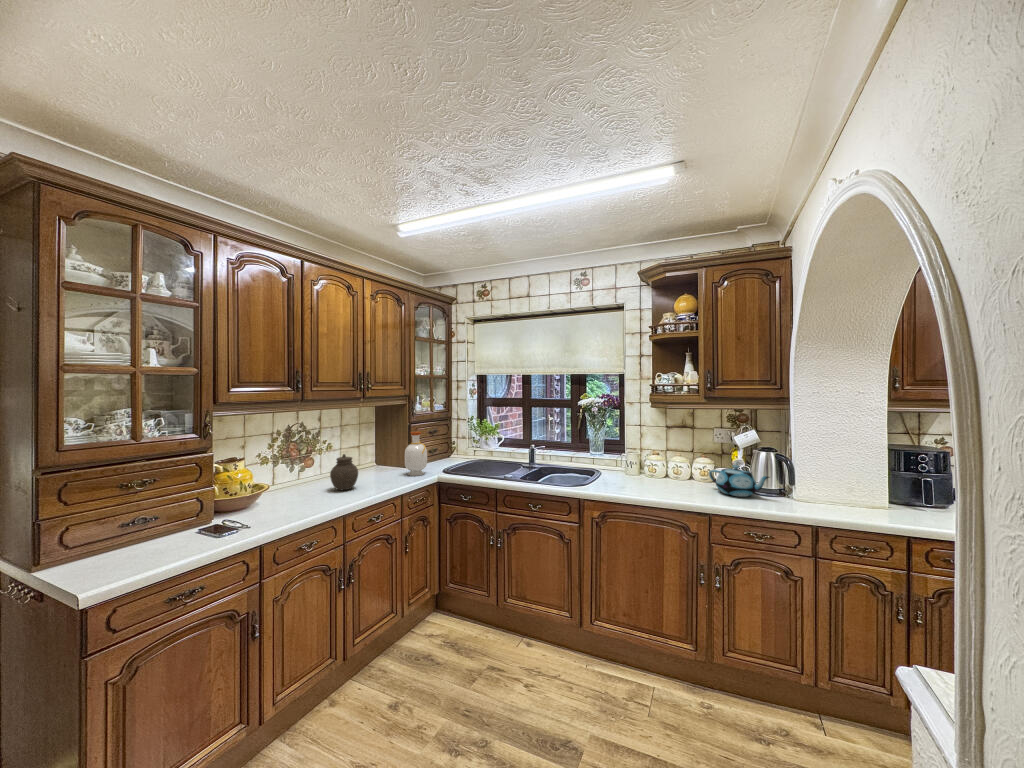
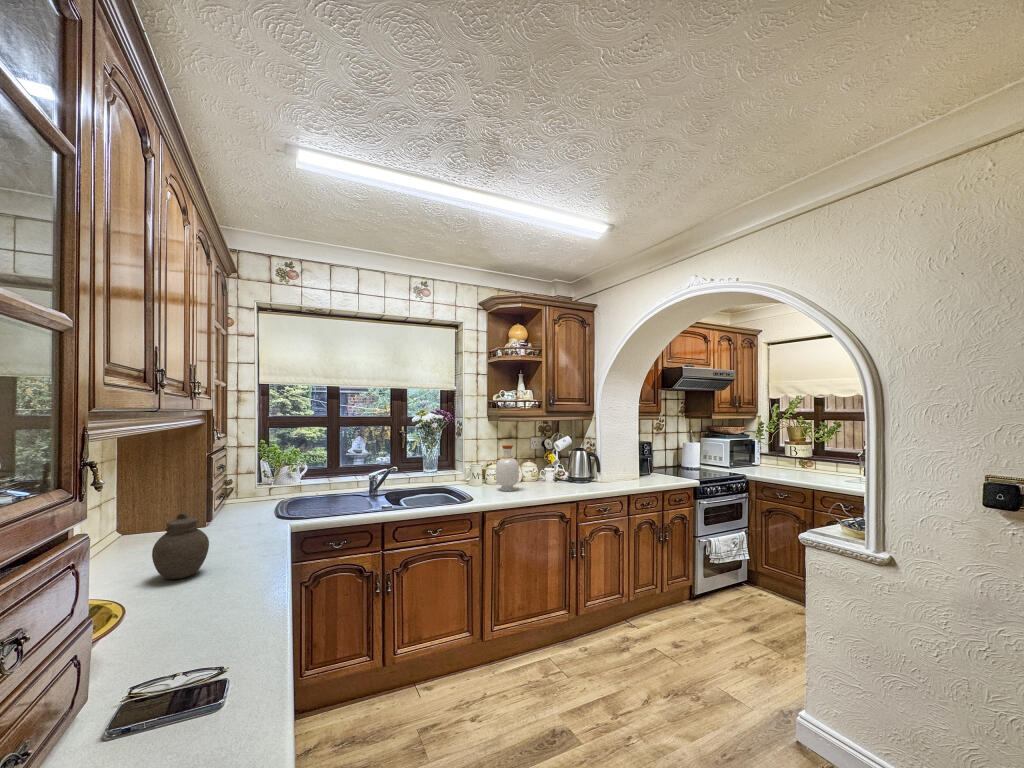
bottle: present [404,432,427,476] -> present [496,445,520,491]
teapot: present [709,465,769,497] -> none [545,462,590,485]

